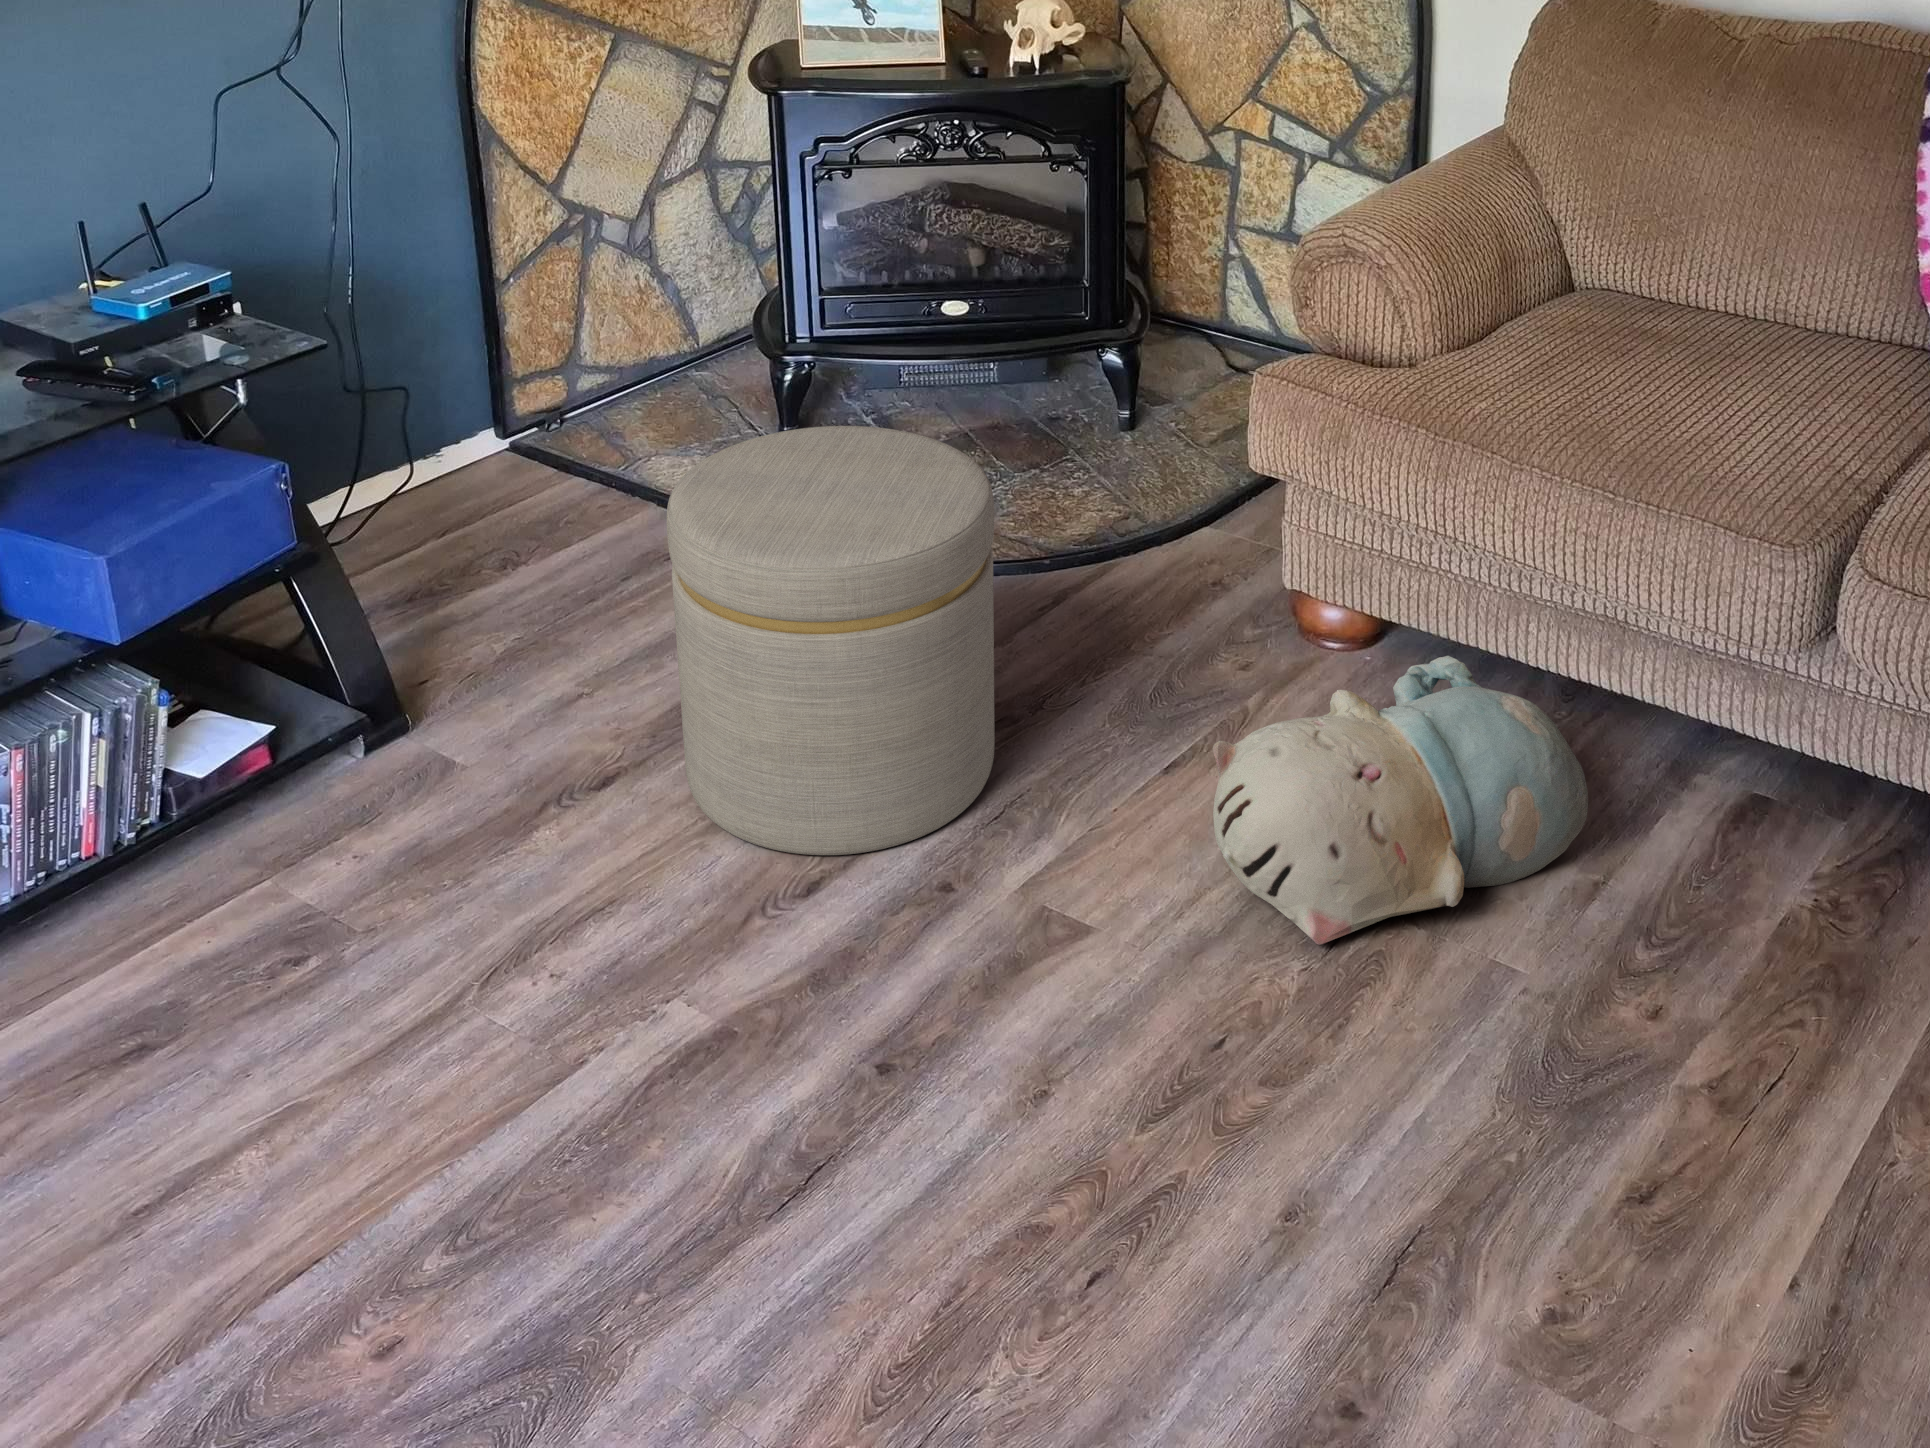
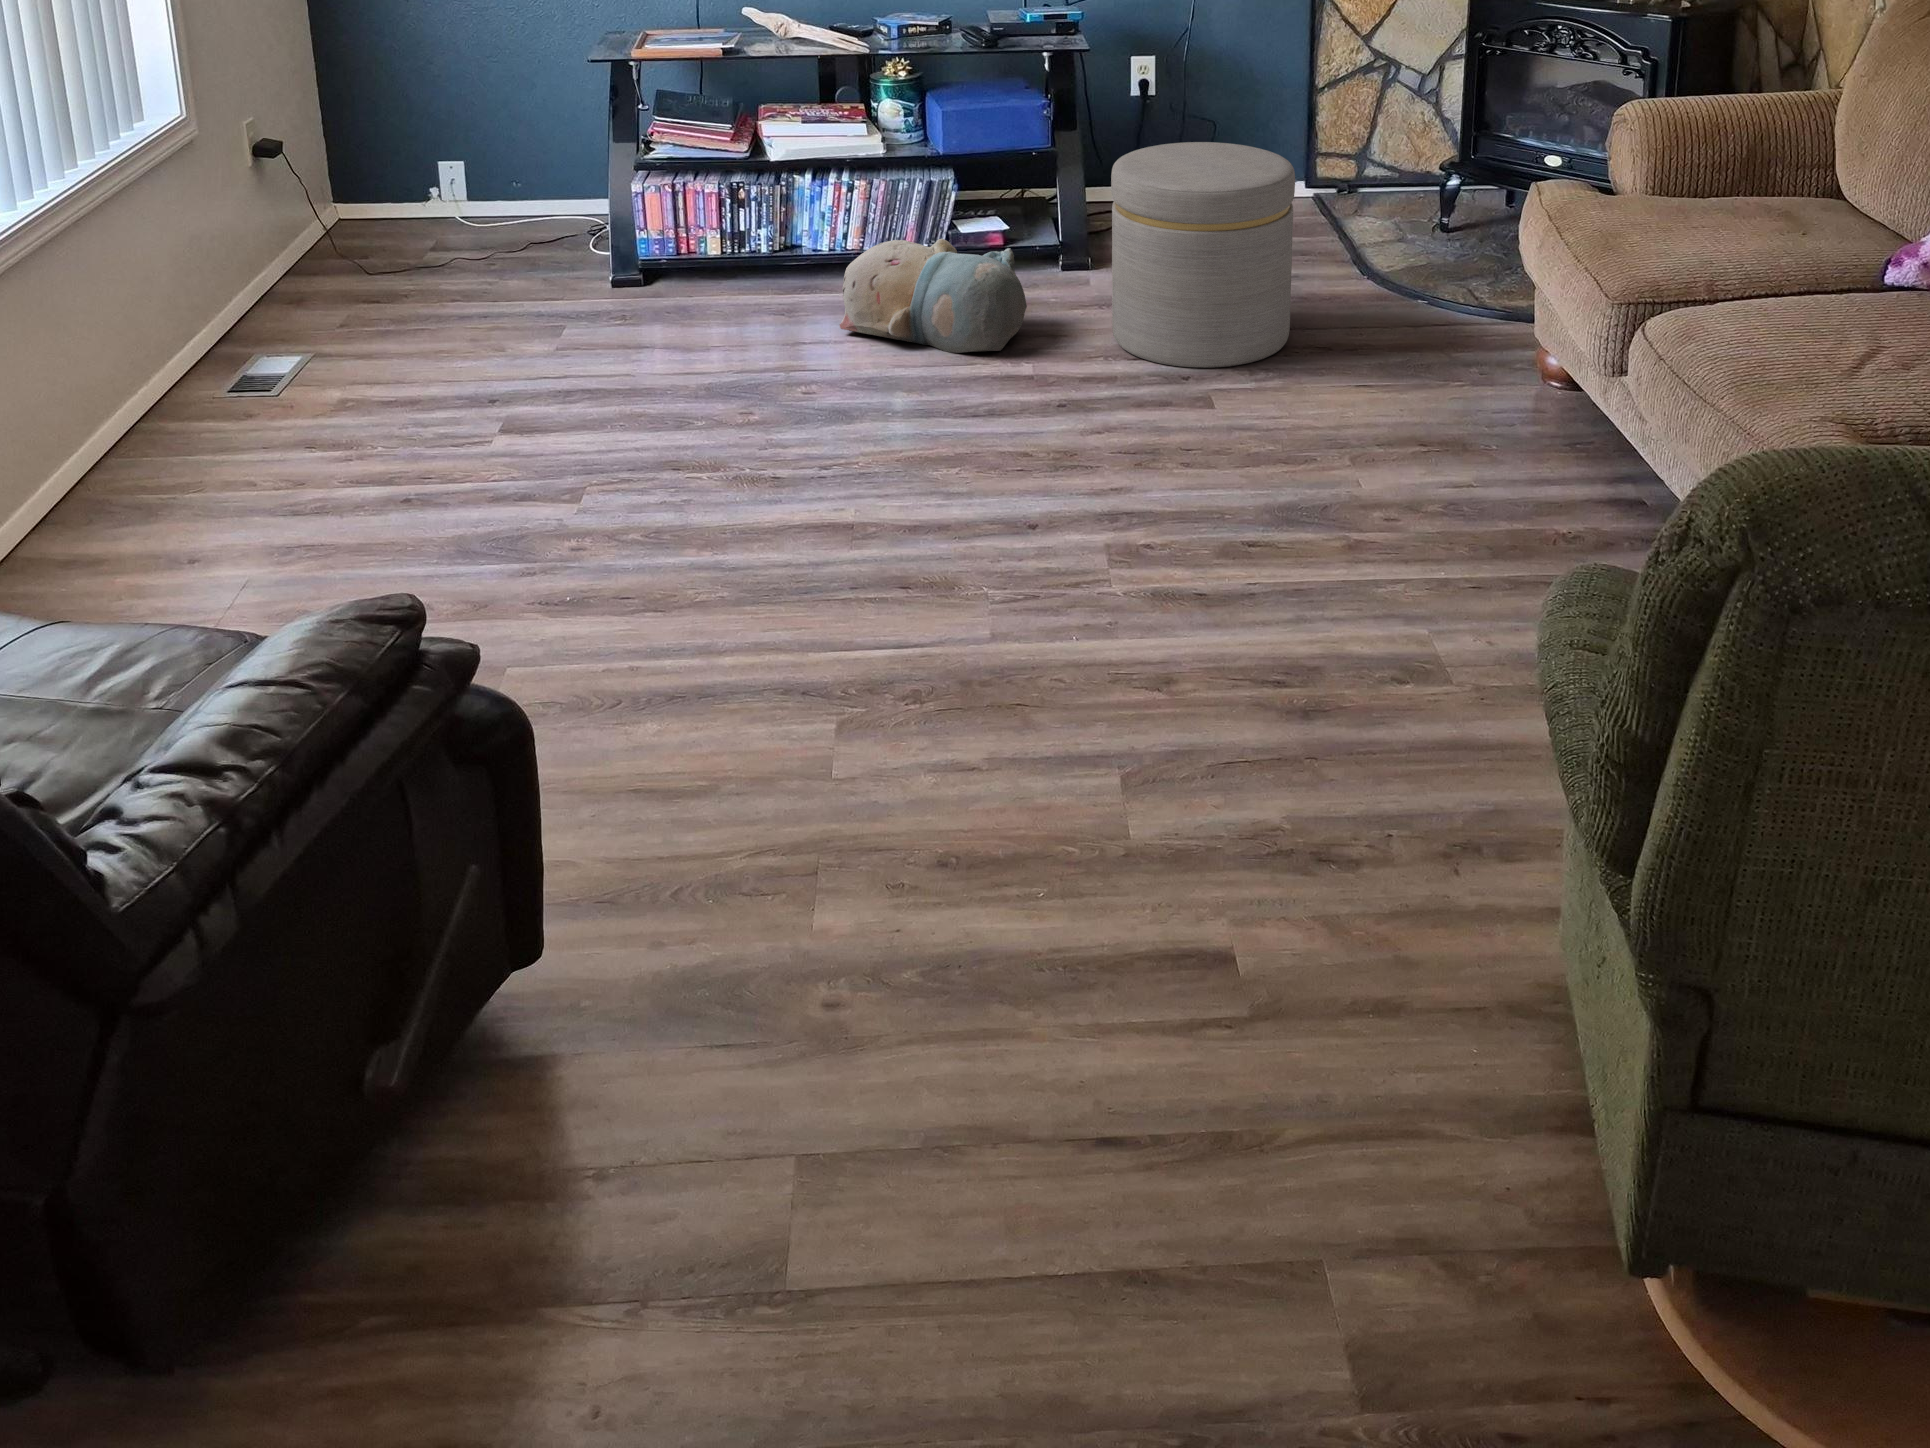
plush toy: present [1213,656,1588,944] -> present [840,239,1027,353]

